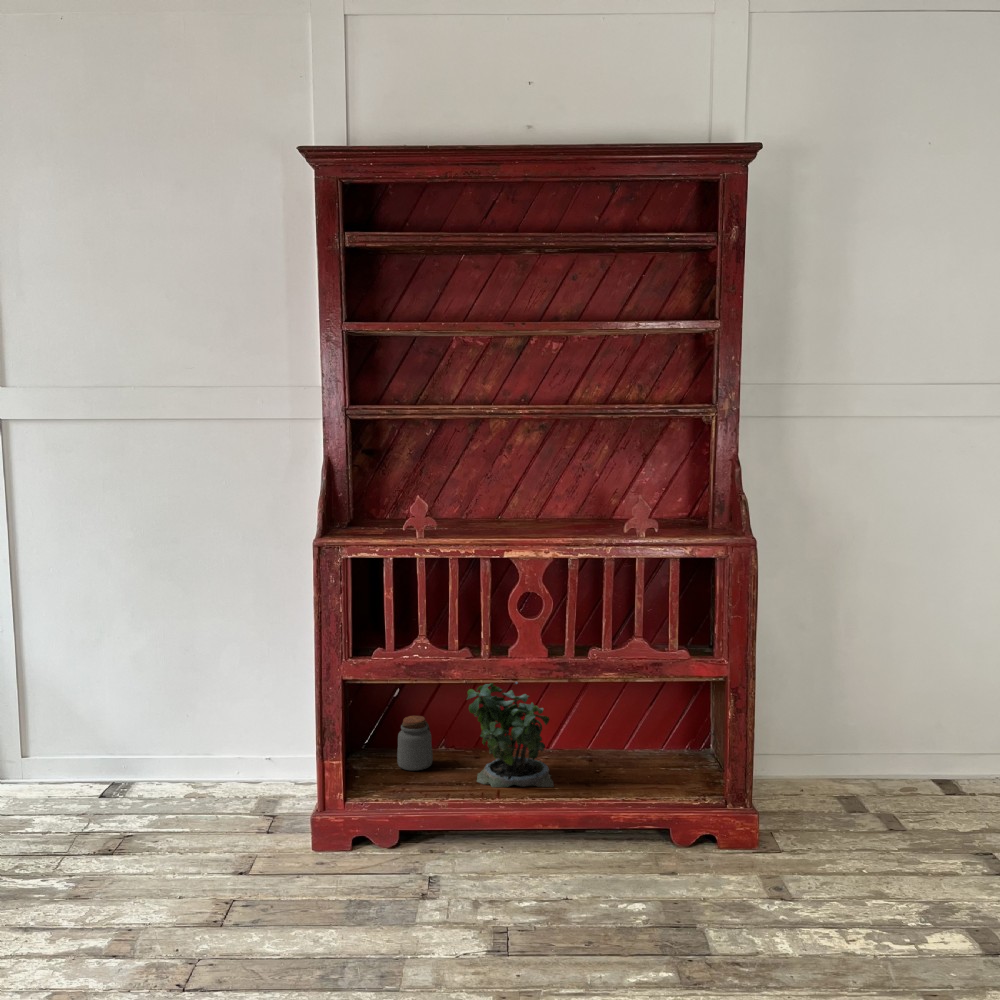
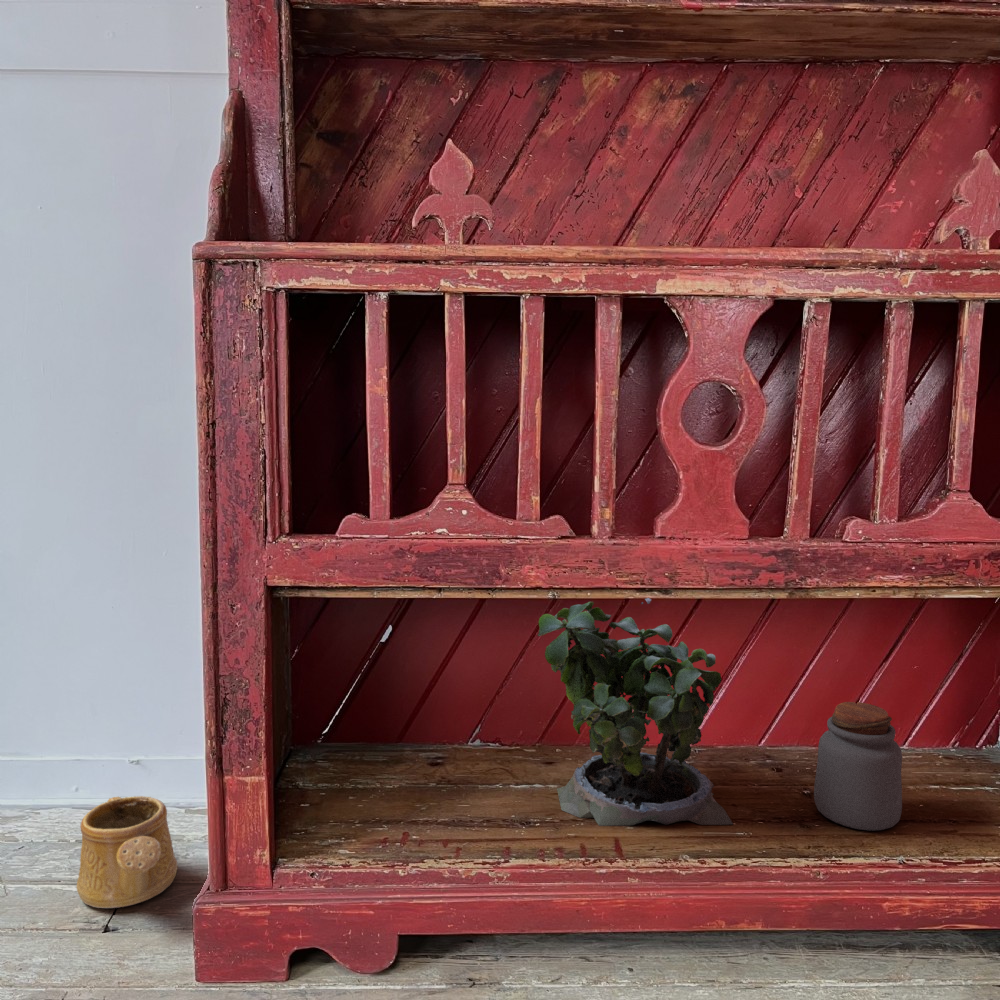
jar: present [397,716,433,771] -> present [814,702,902,831]
watering can: none [252,778,297,827] -> present [77,796,178,908]

